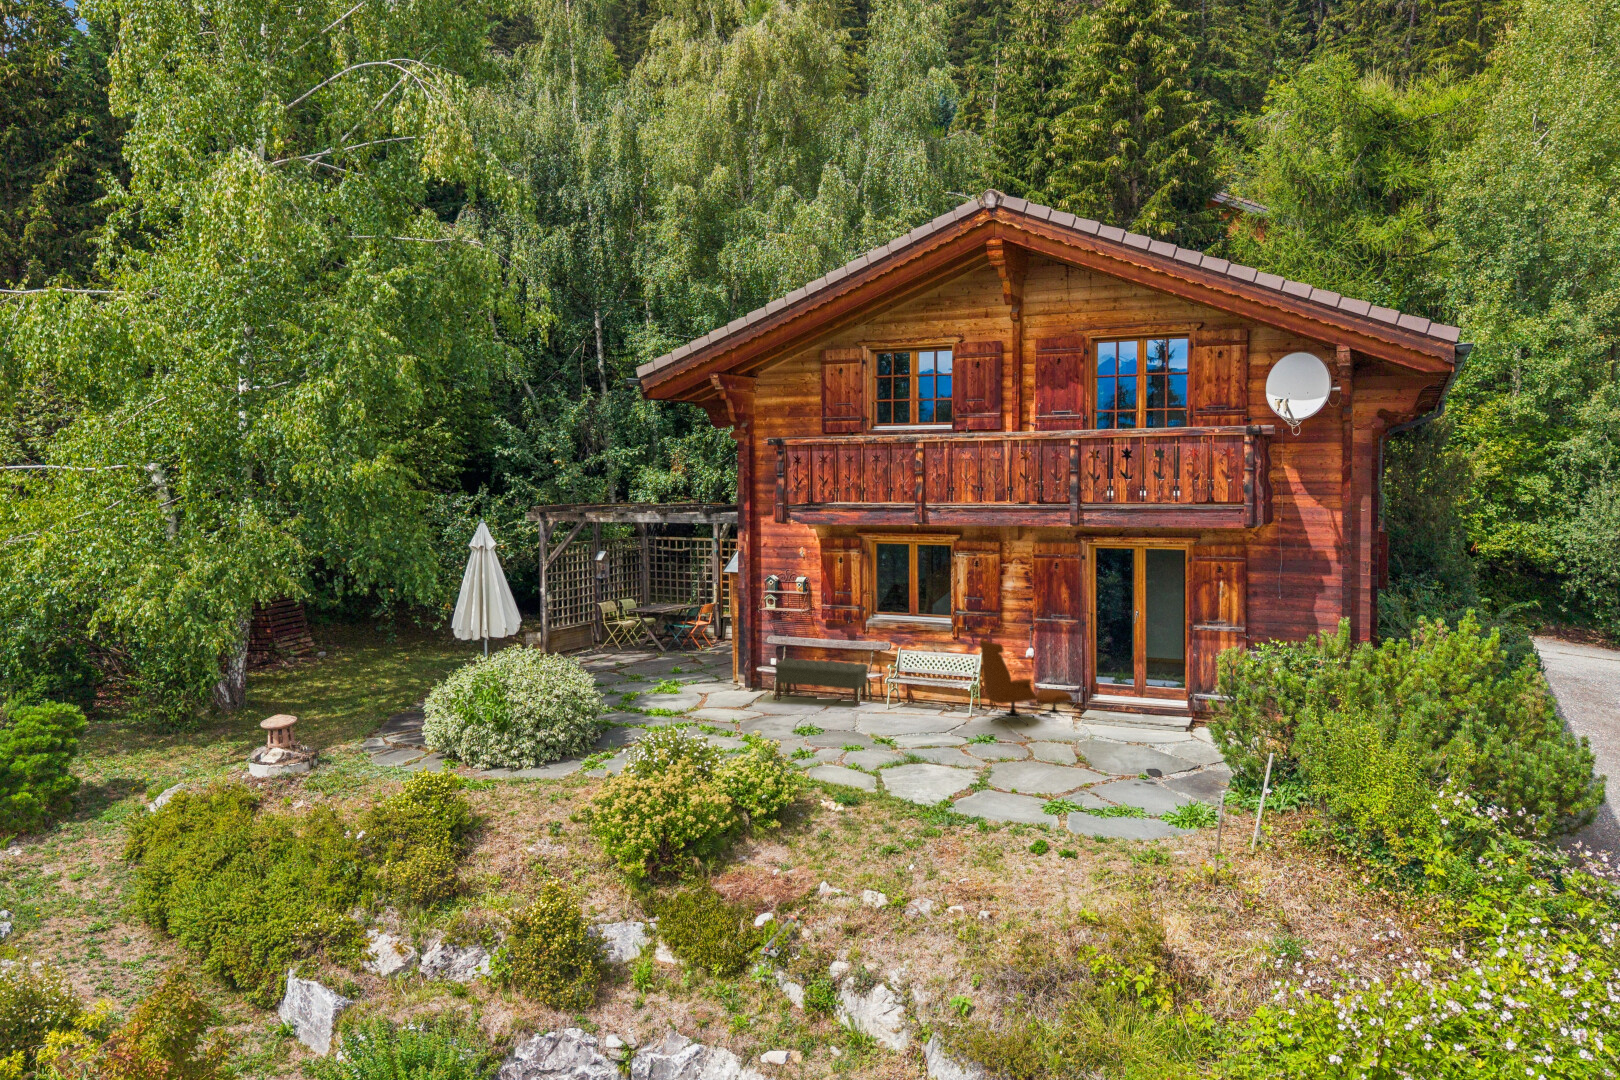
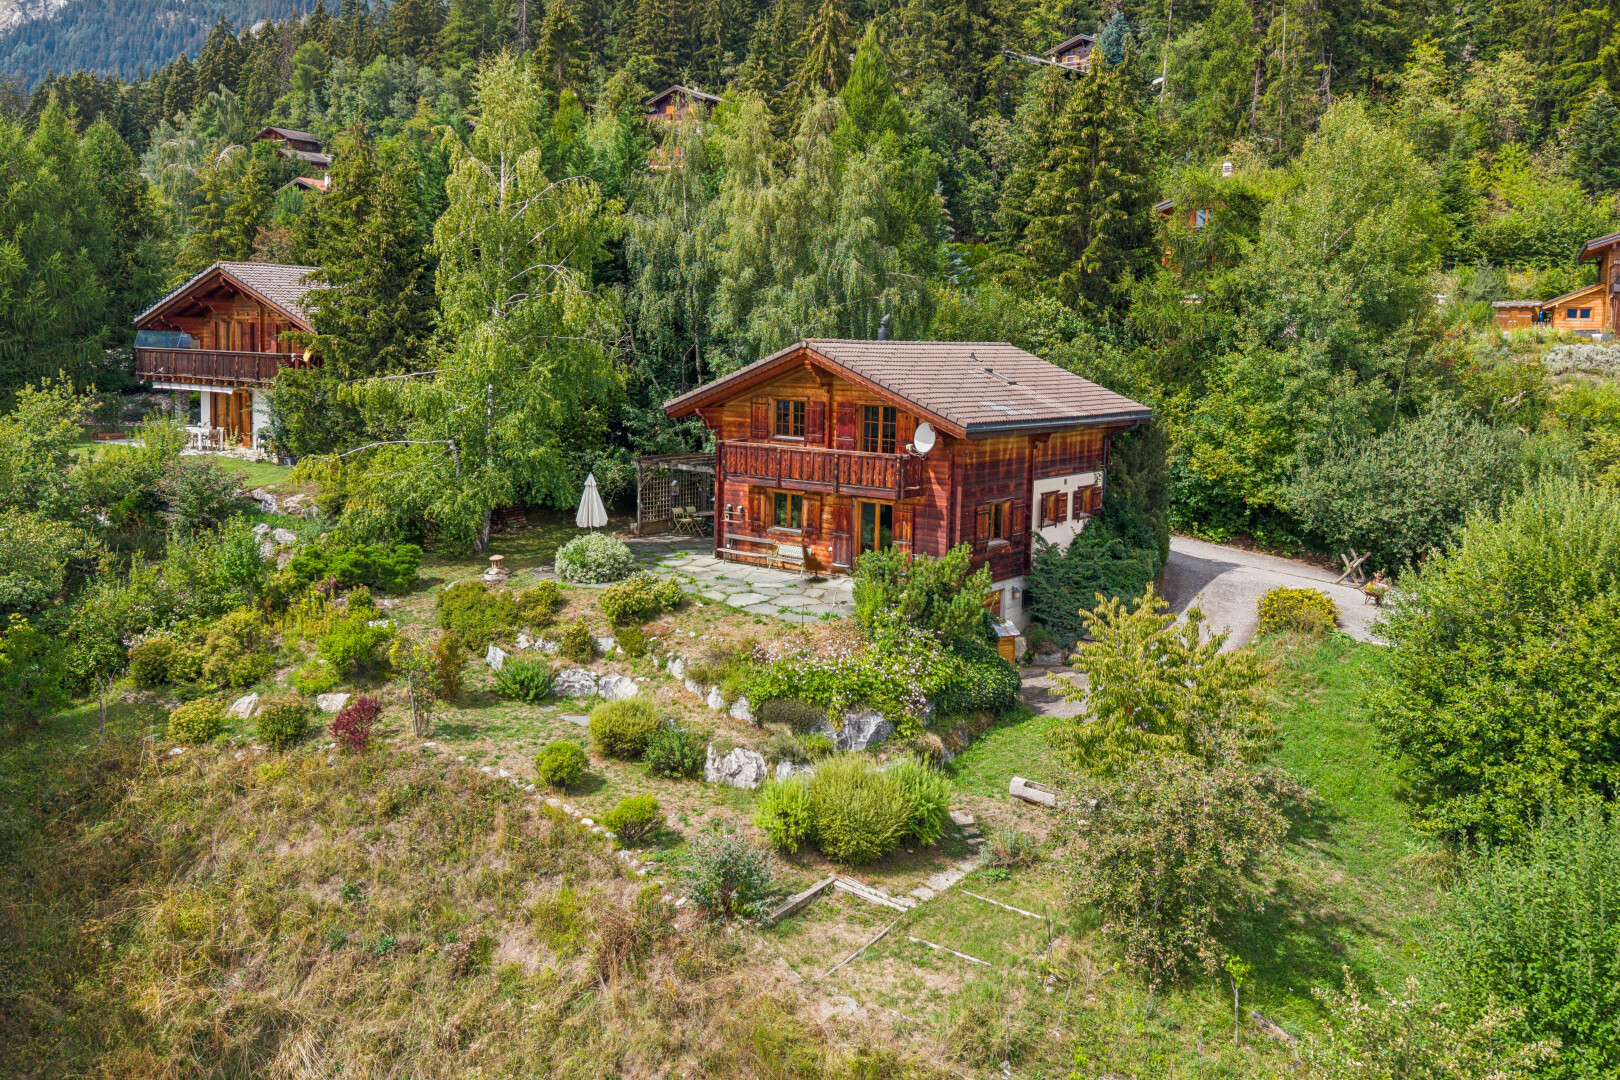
bench: present [775,658,868,707] -> none [721,544,764,570]

